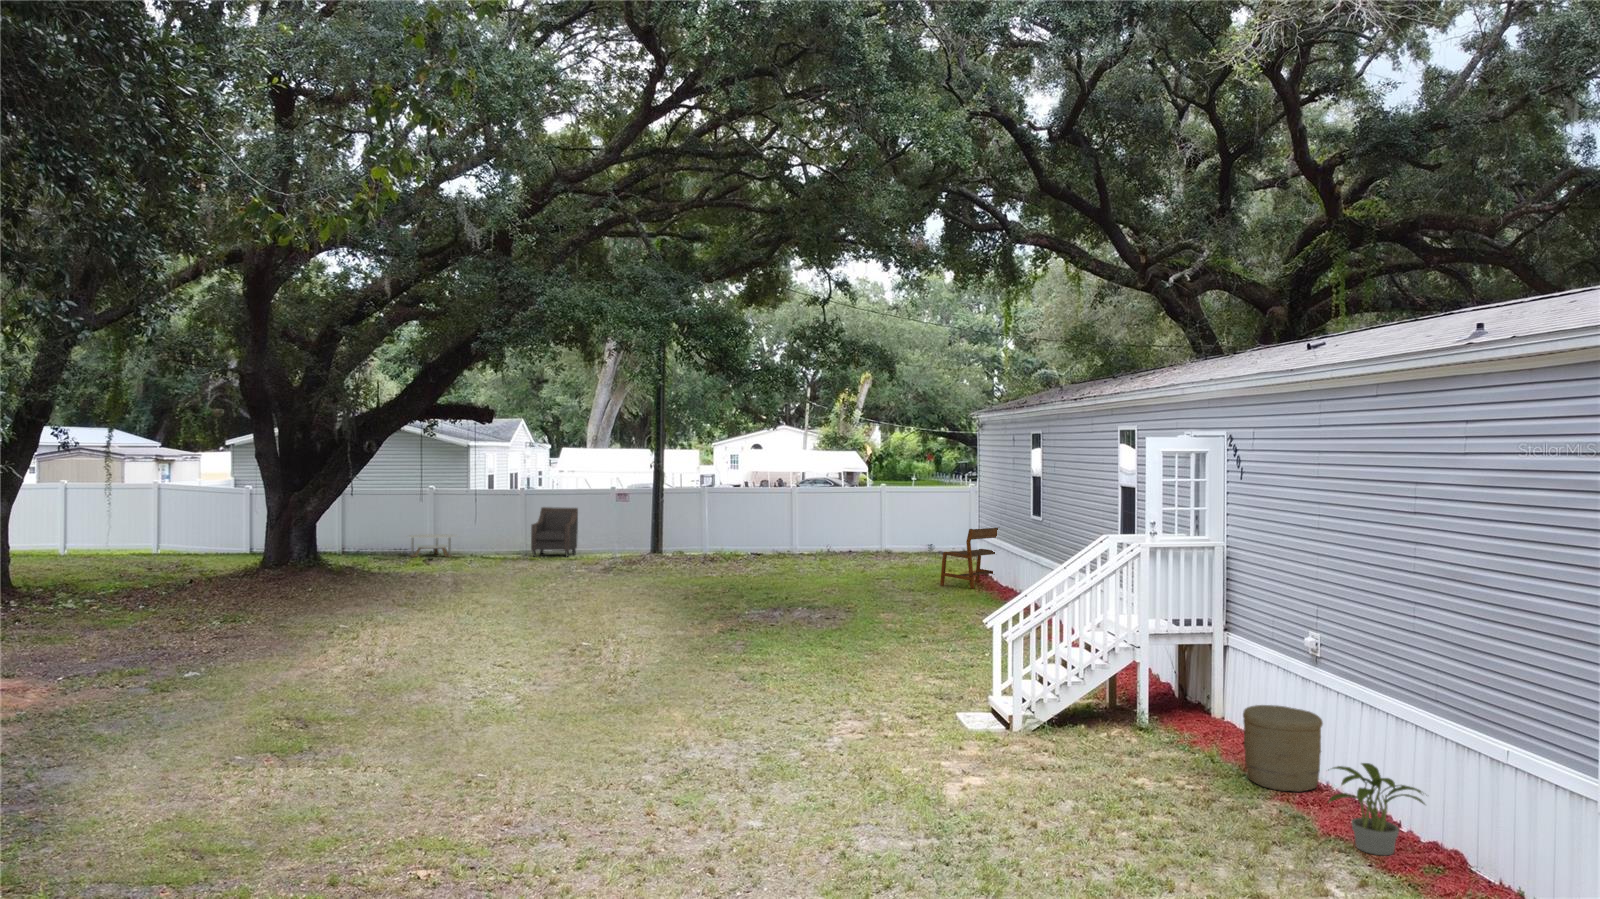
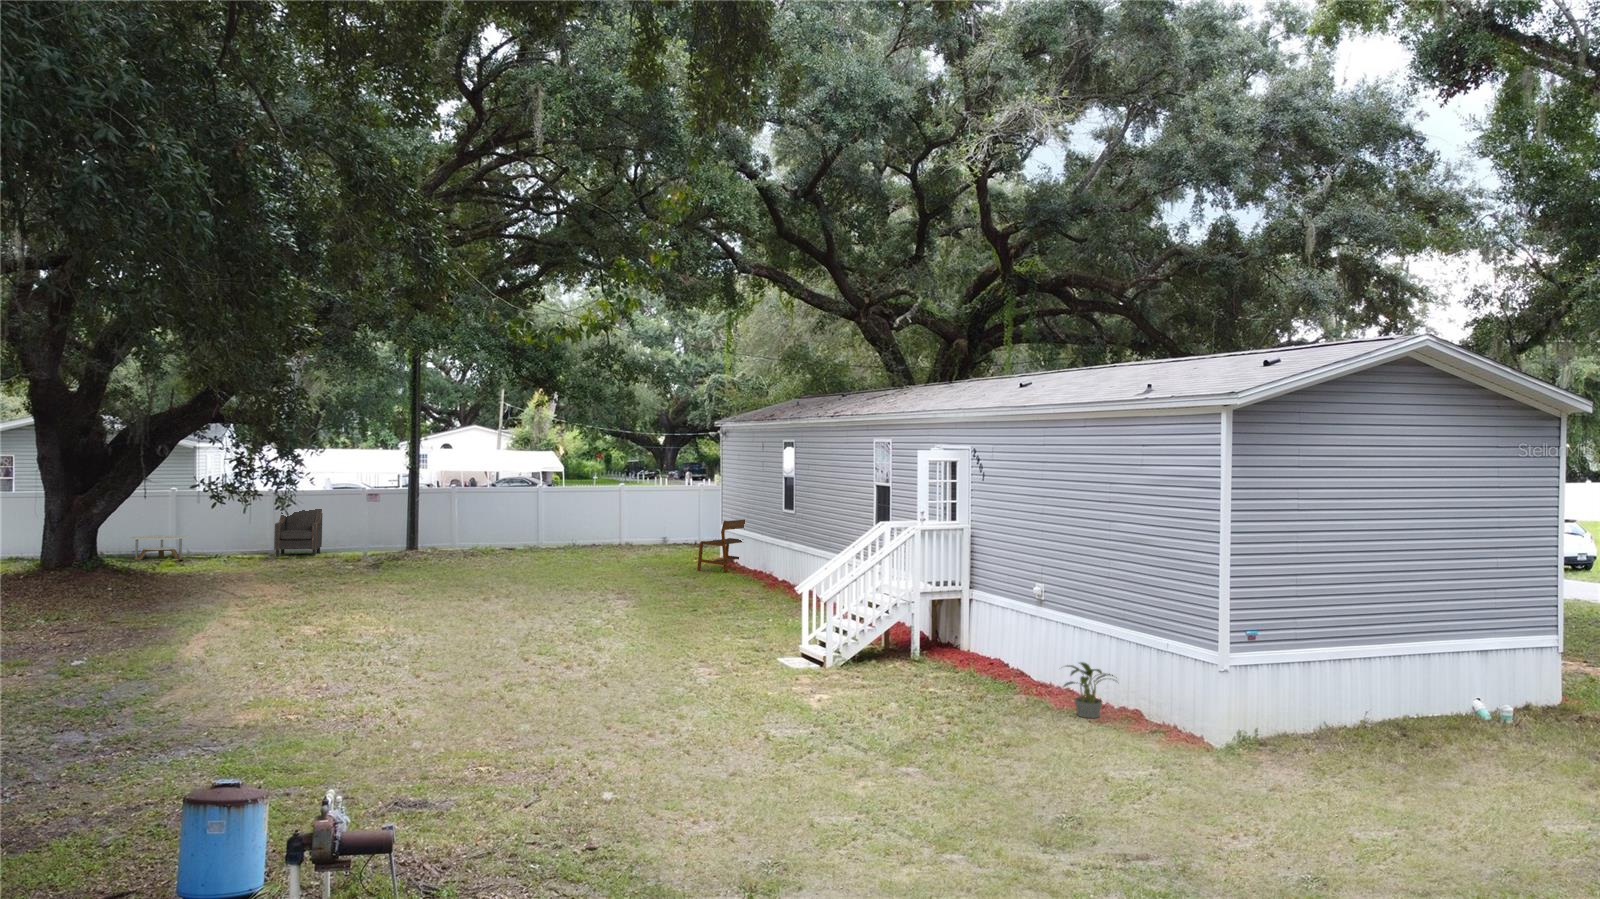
woven basket: present [1243,705,1323,792] -> none [996,635,1047,691]

